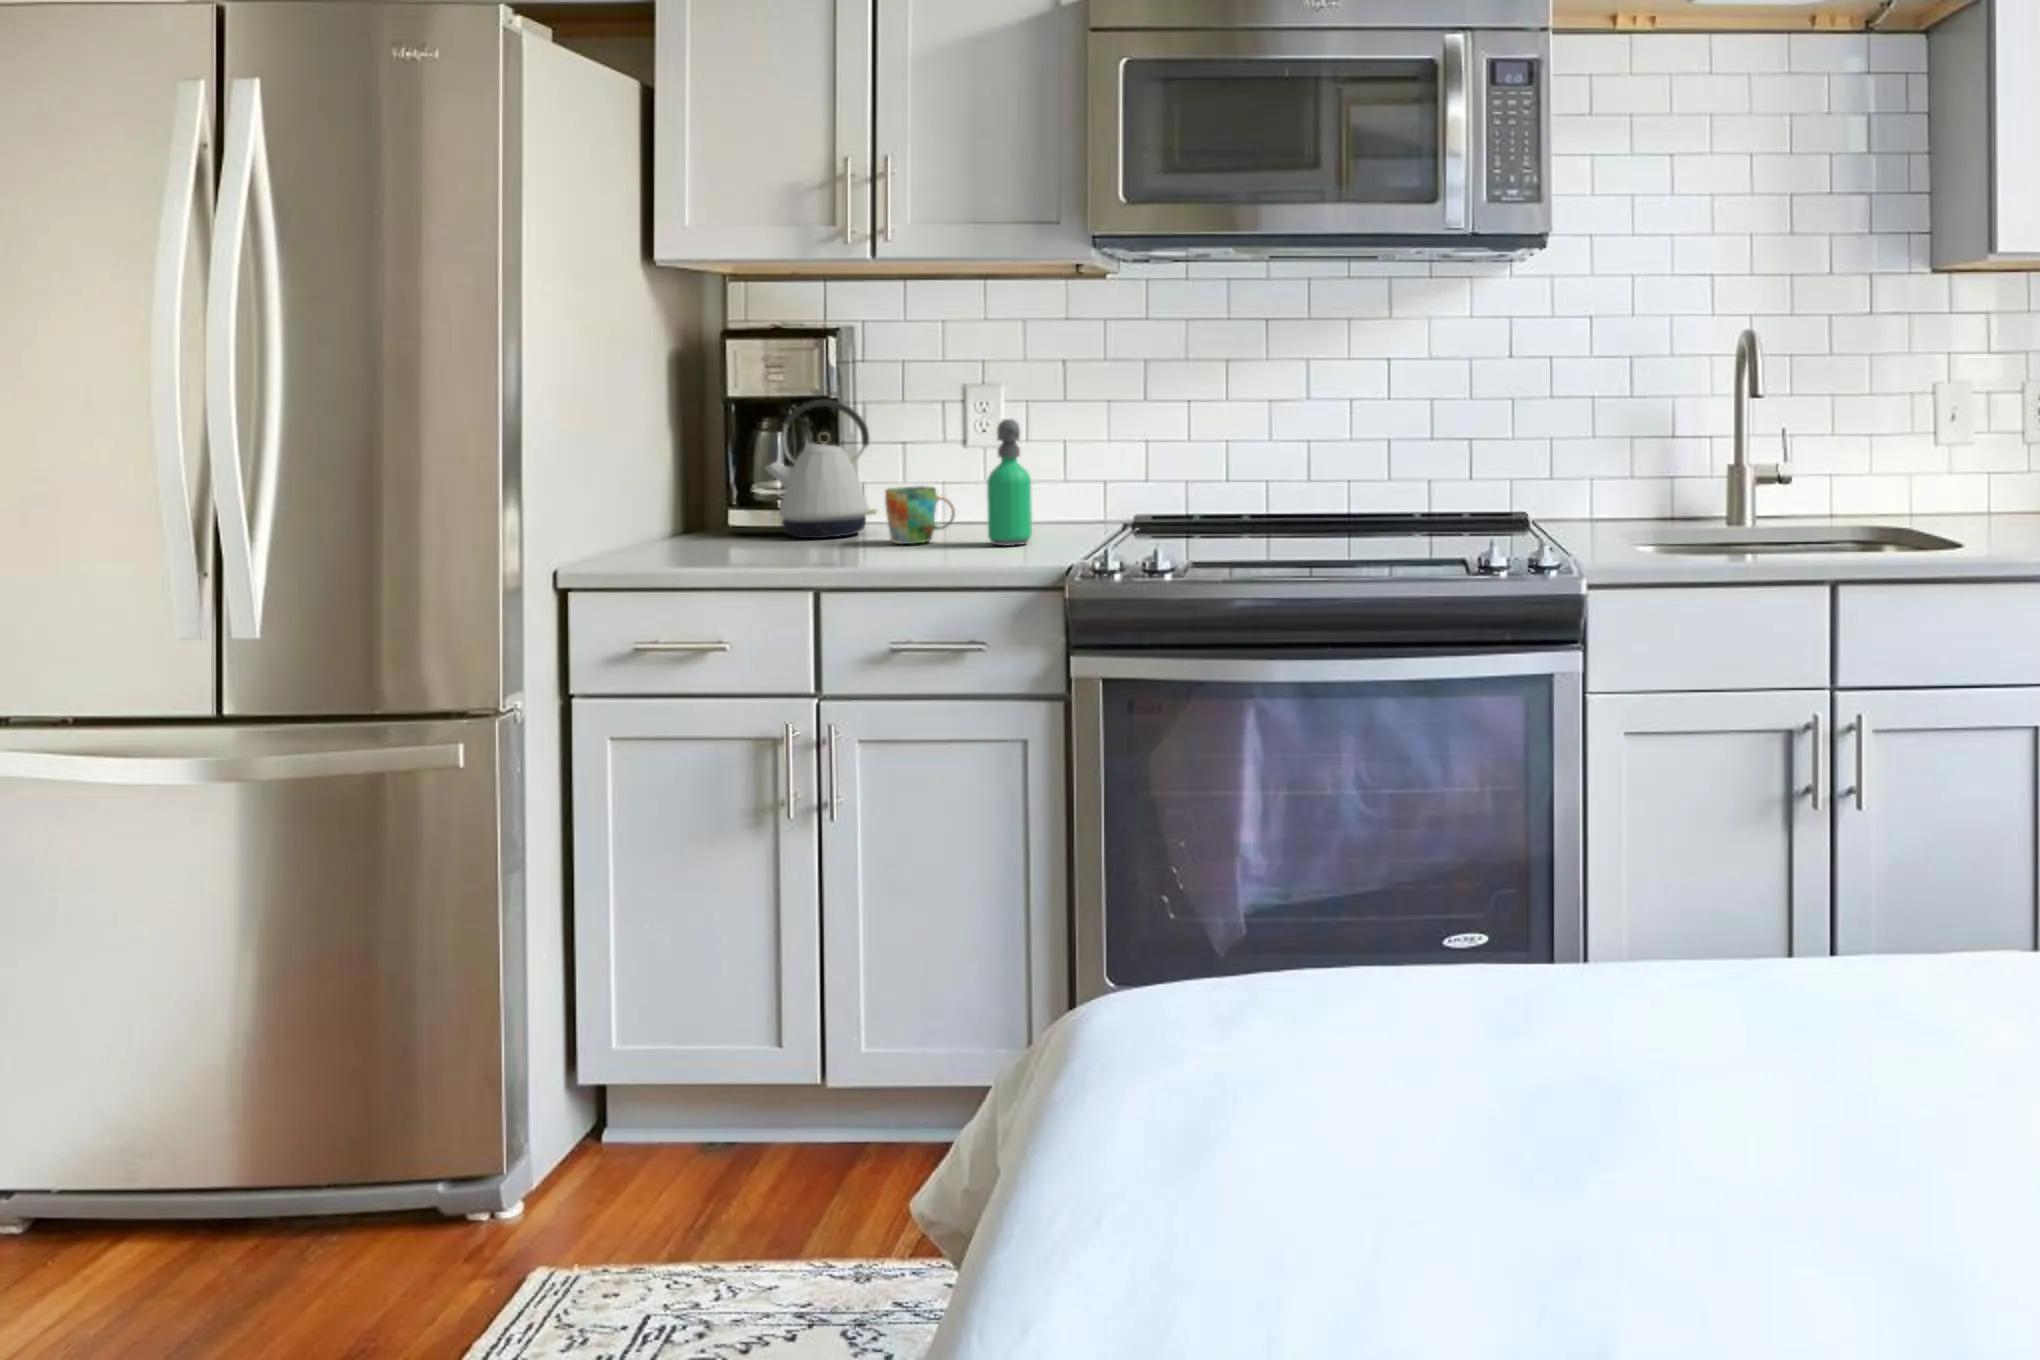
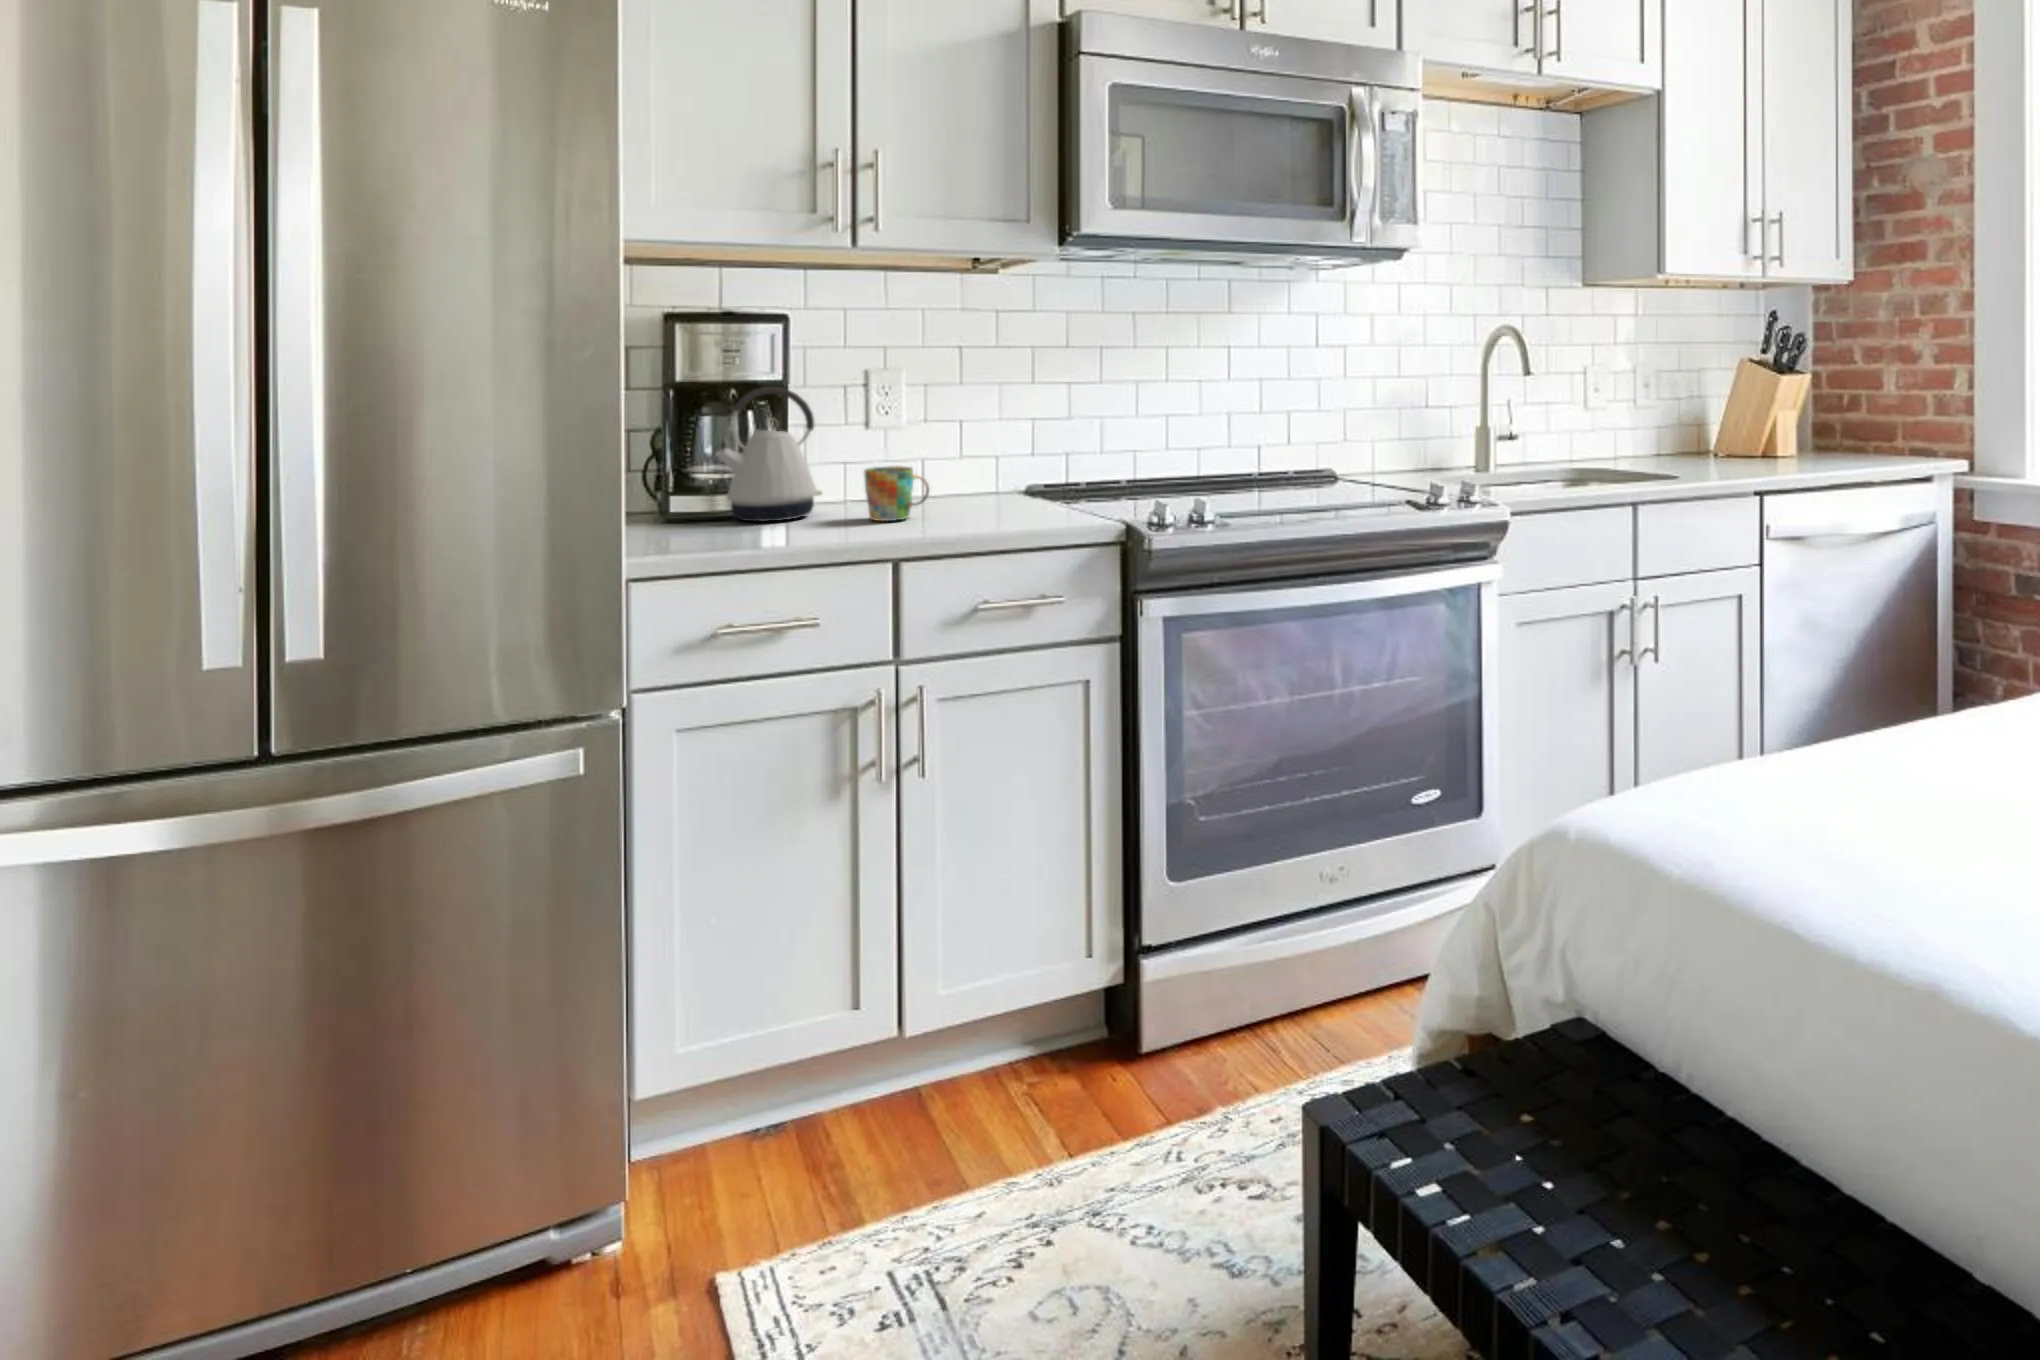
soap dispenser: present [987,419,1032,546] -> none [968,402,1010,517]

